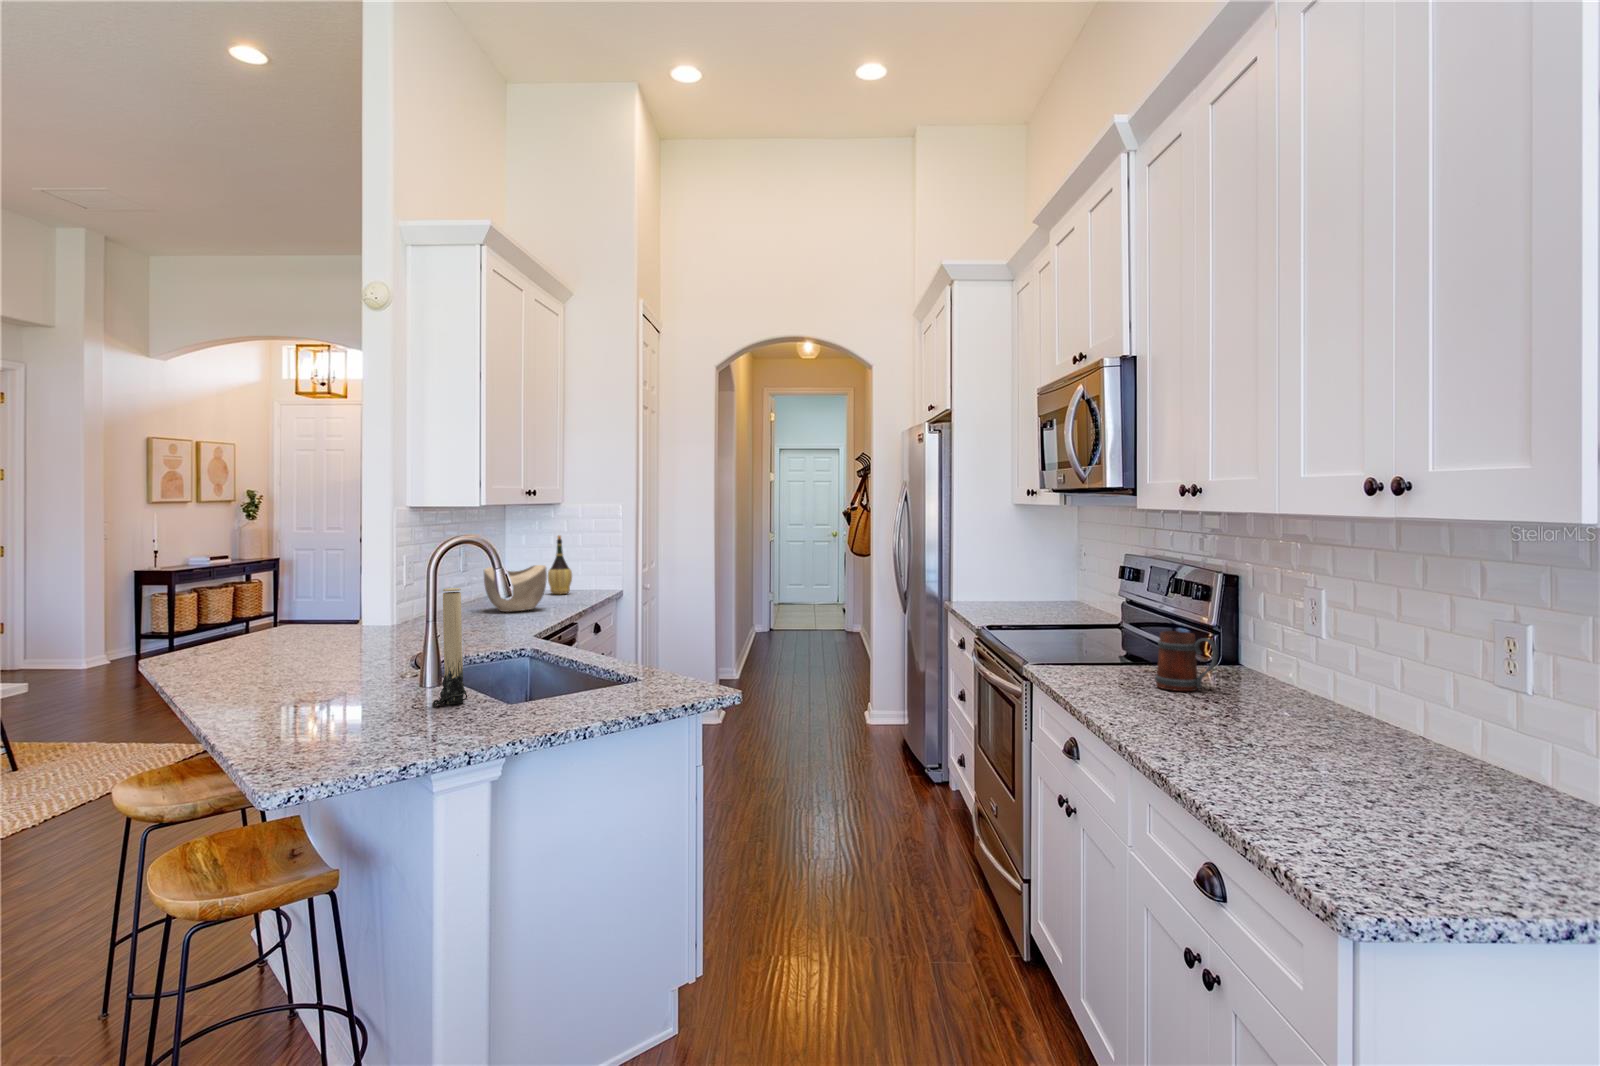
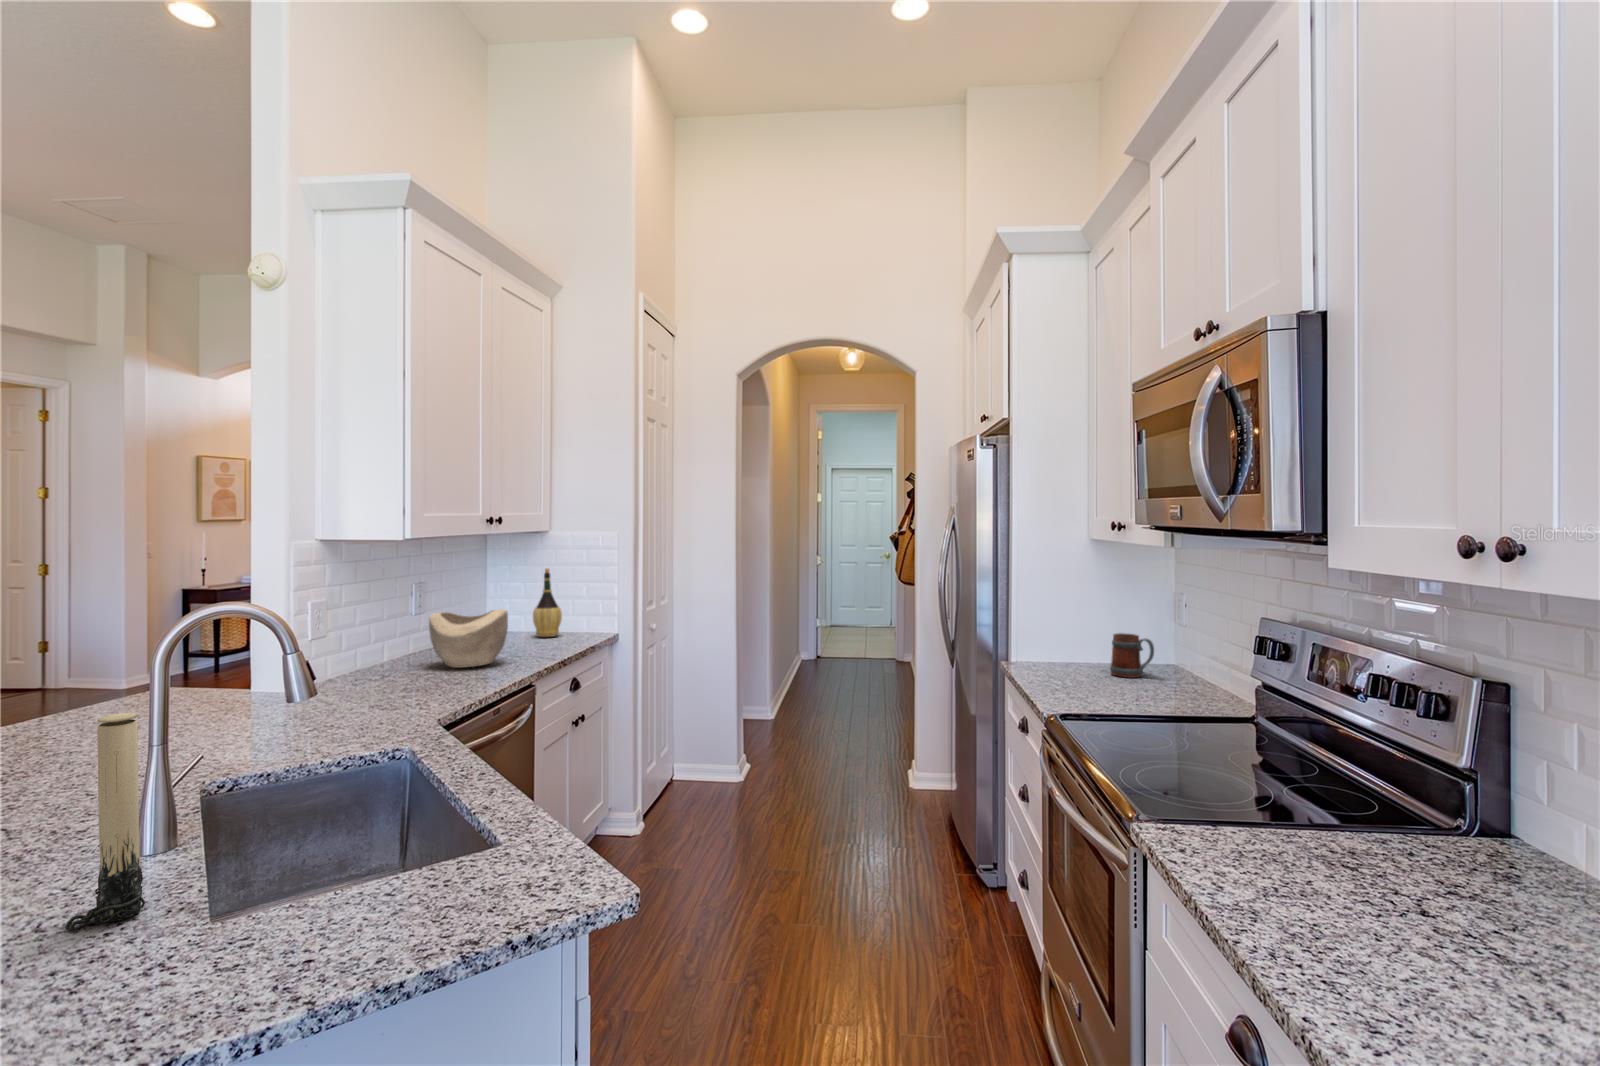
mug: present [1155,631,1218,691] -> present [1110,633,1154,678]

